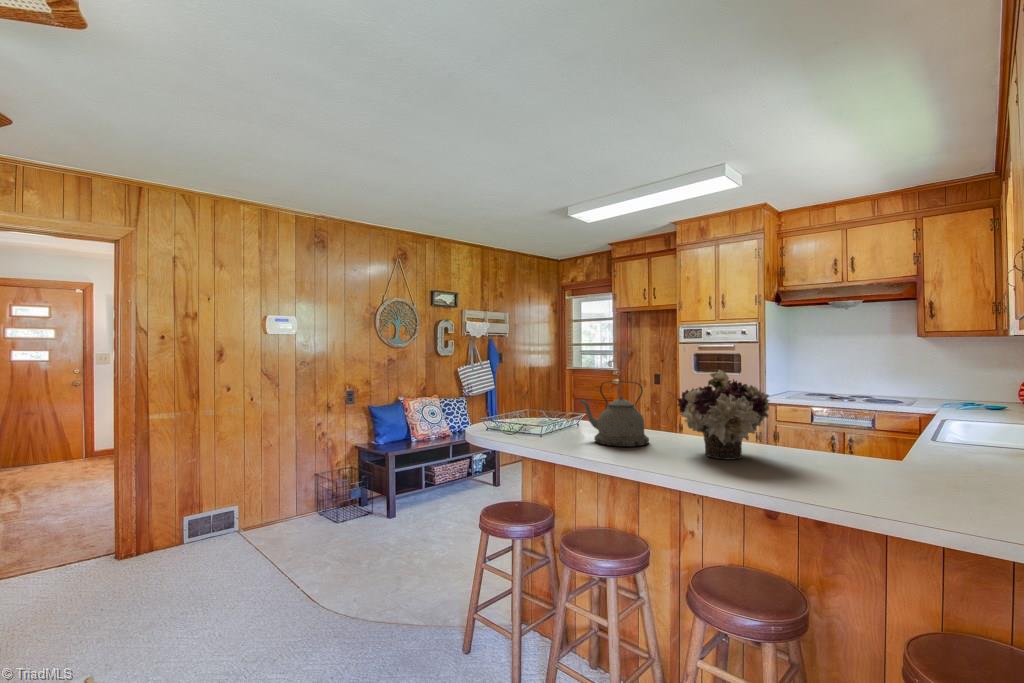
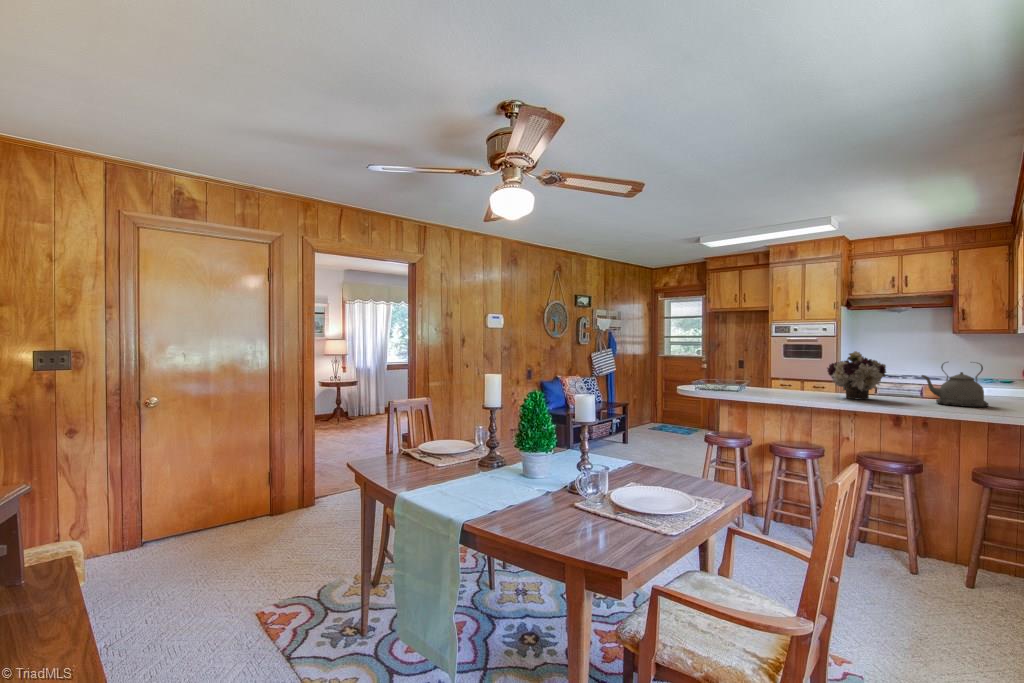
kettle: present [580,381,649,447] -> present [921,363,988,407]

